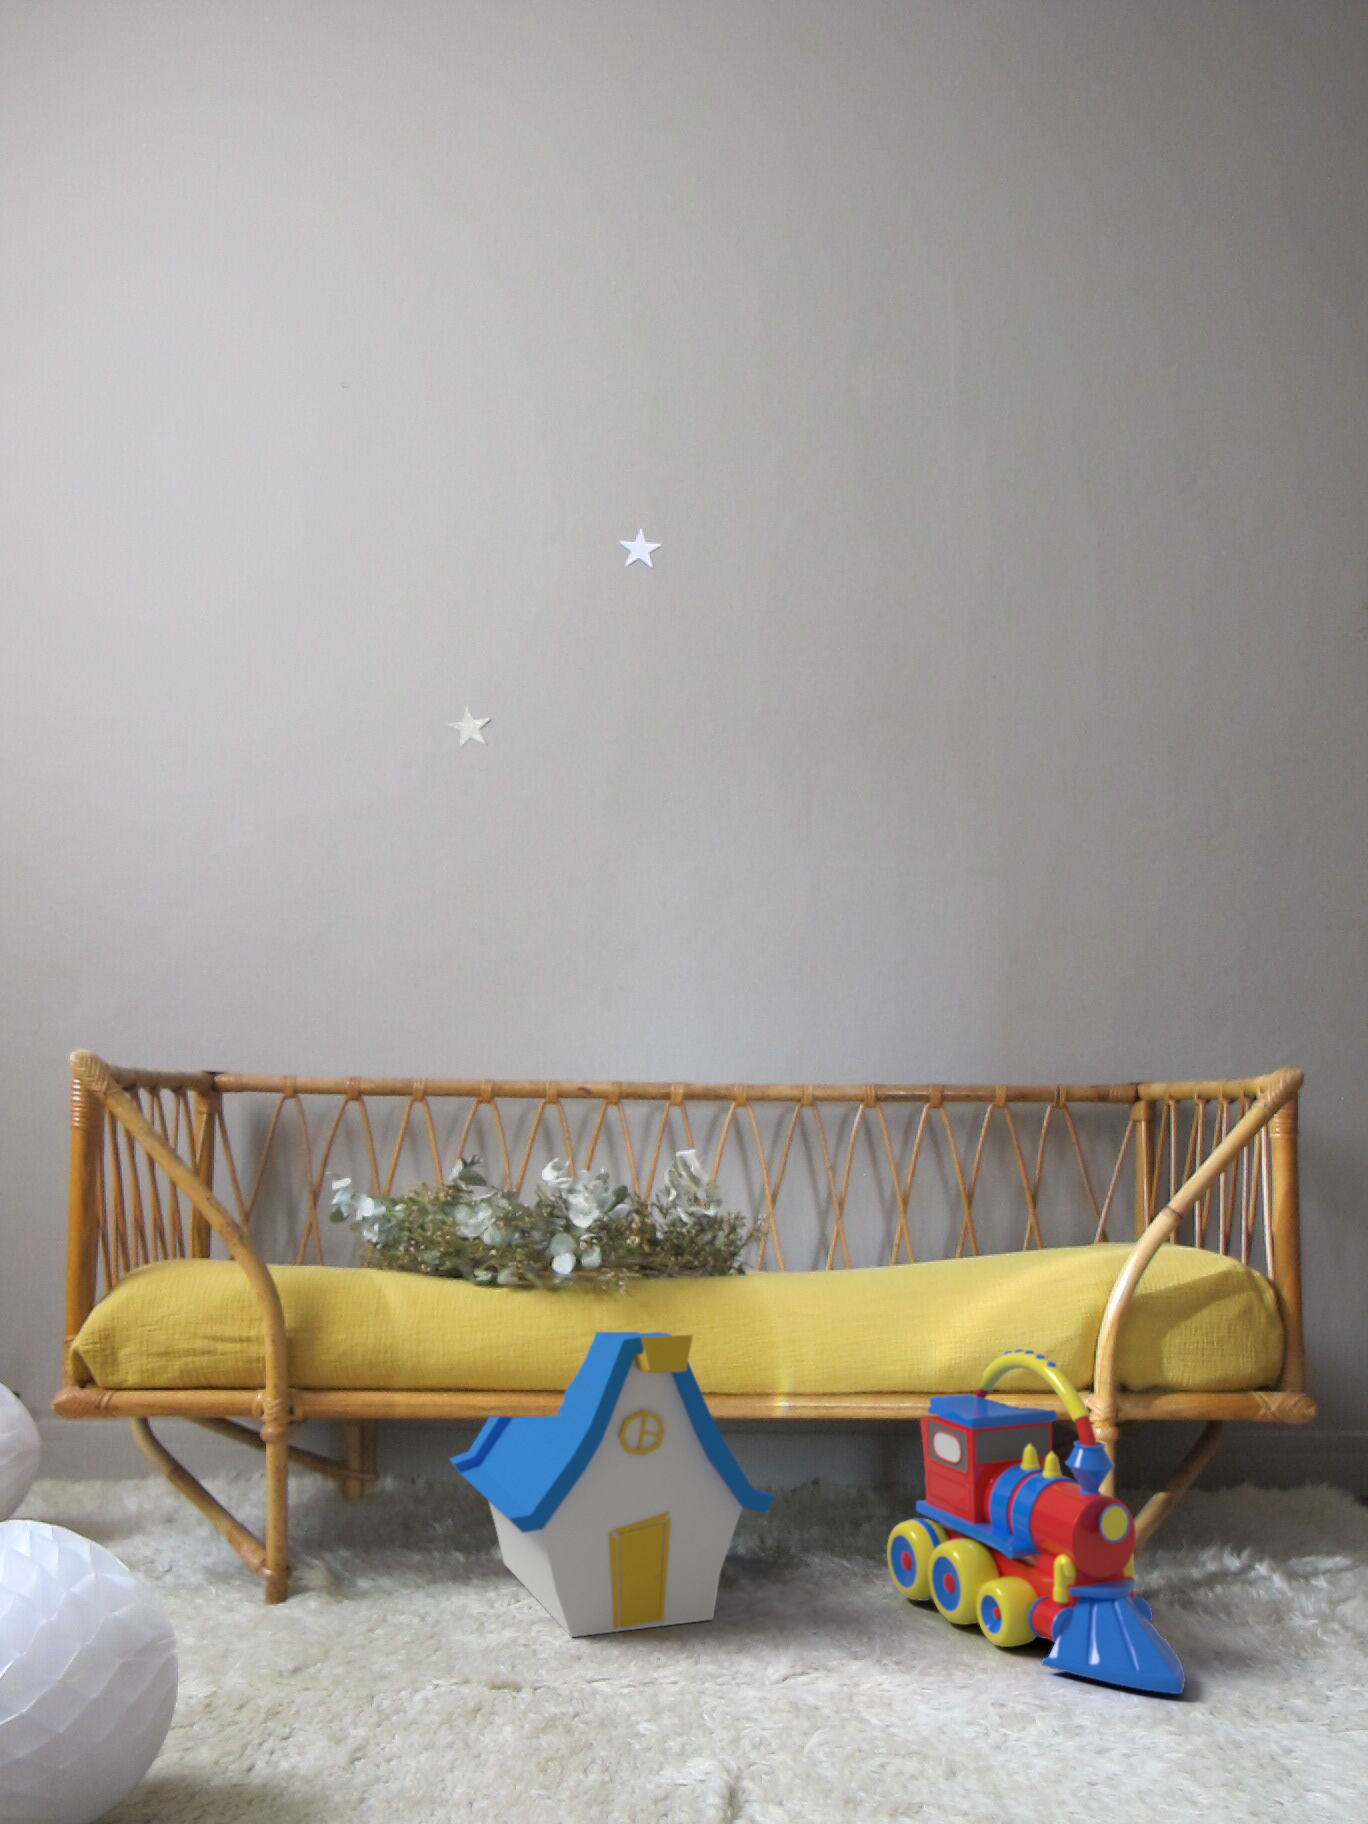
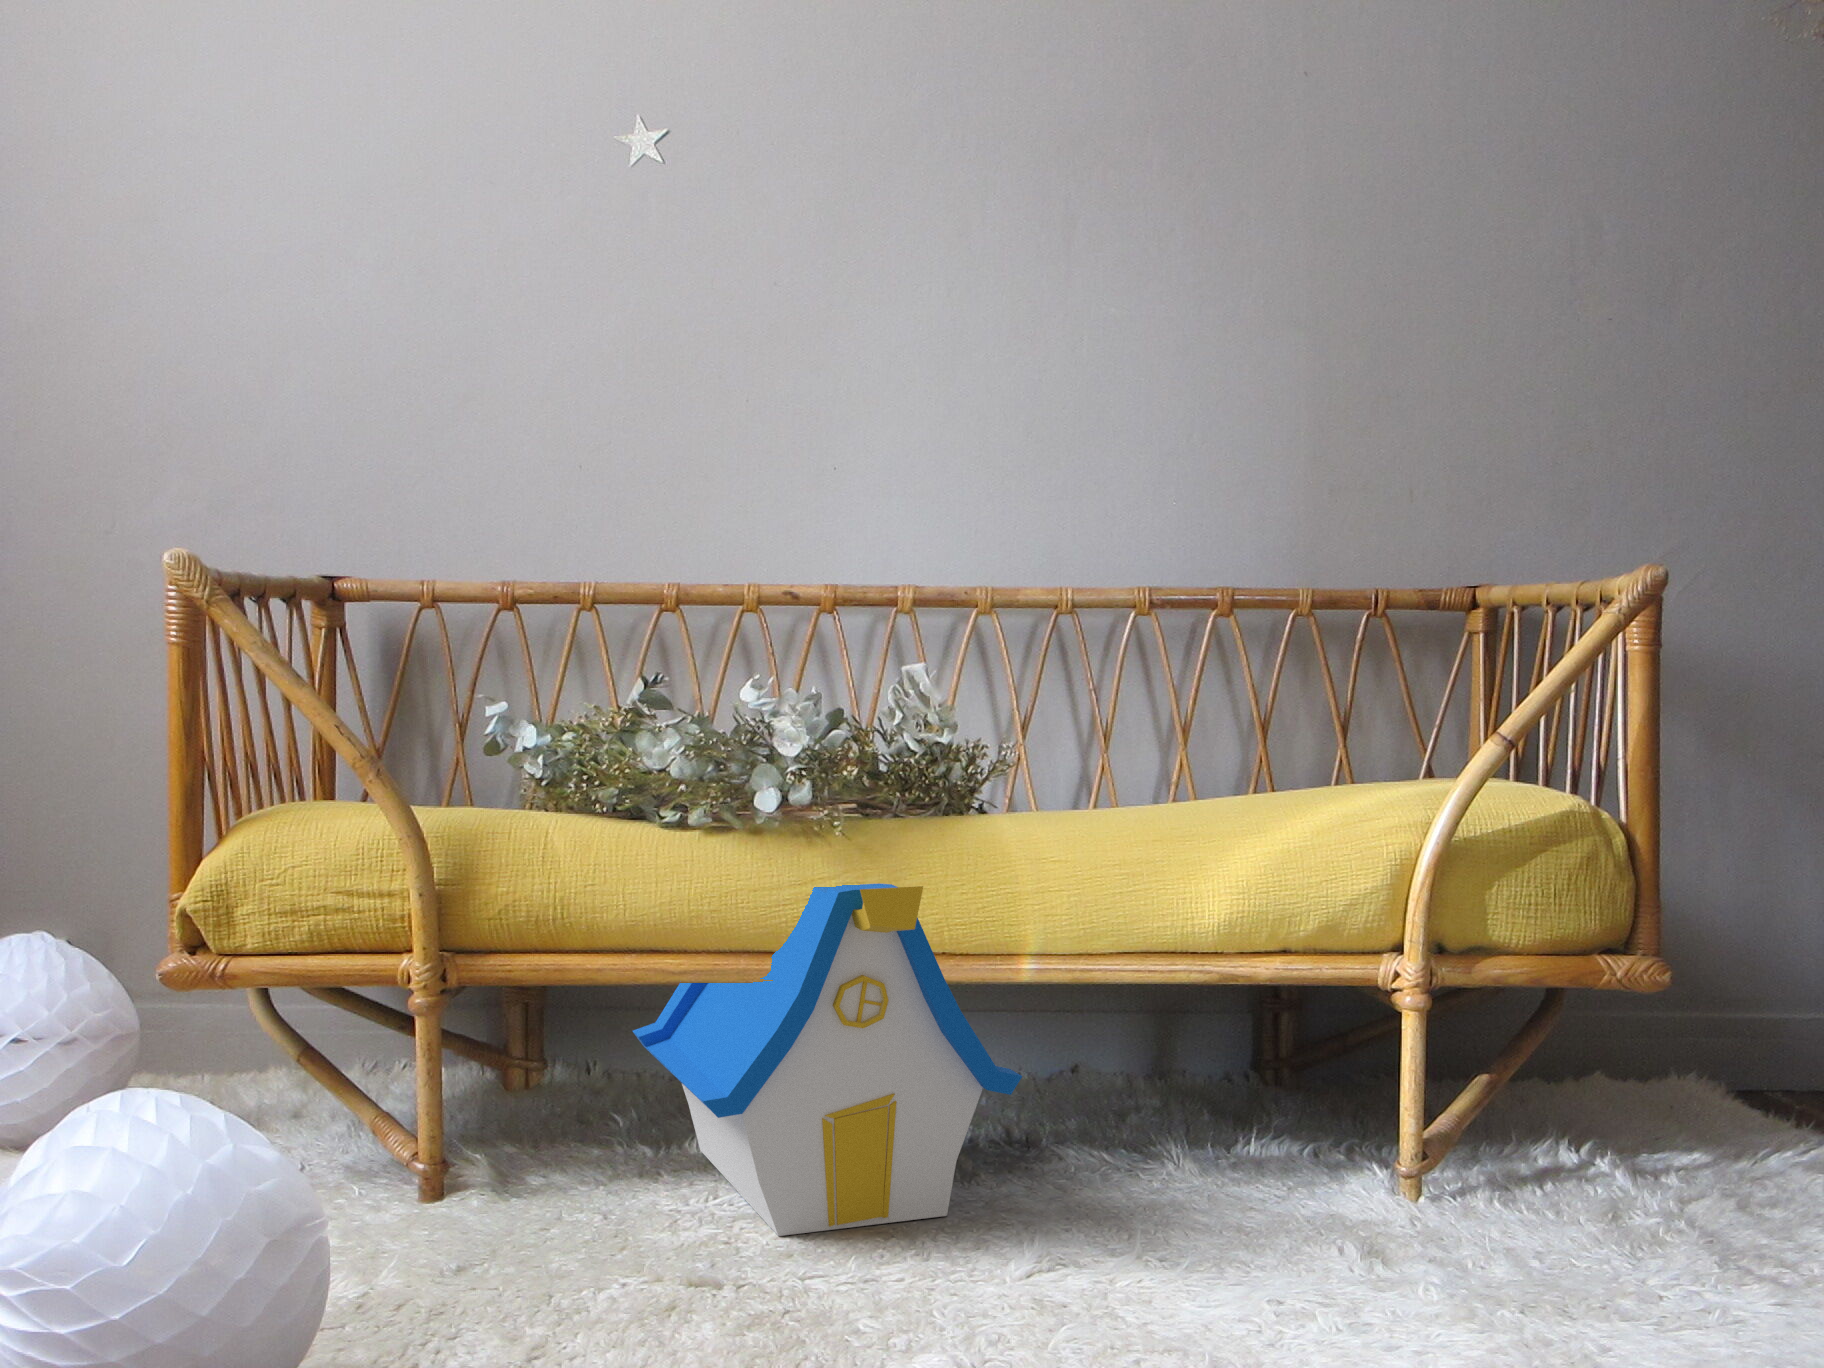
toy train: present [887,1349,1185,1694] -> none [1155,904,1511,1304]

